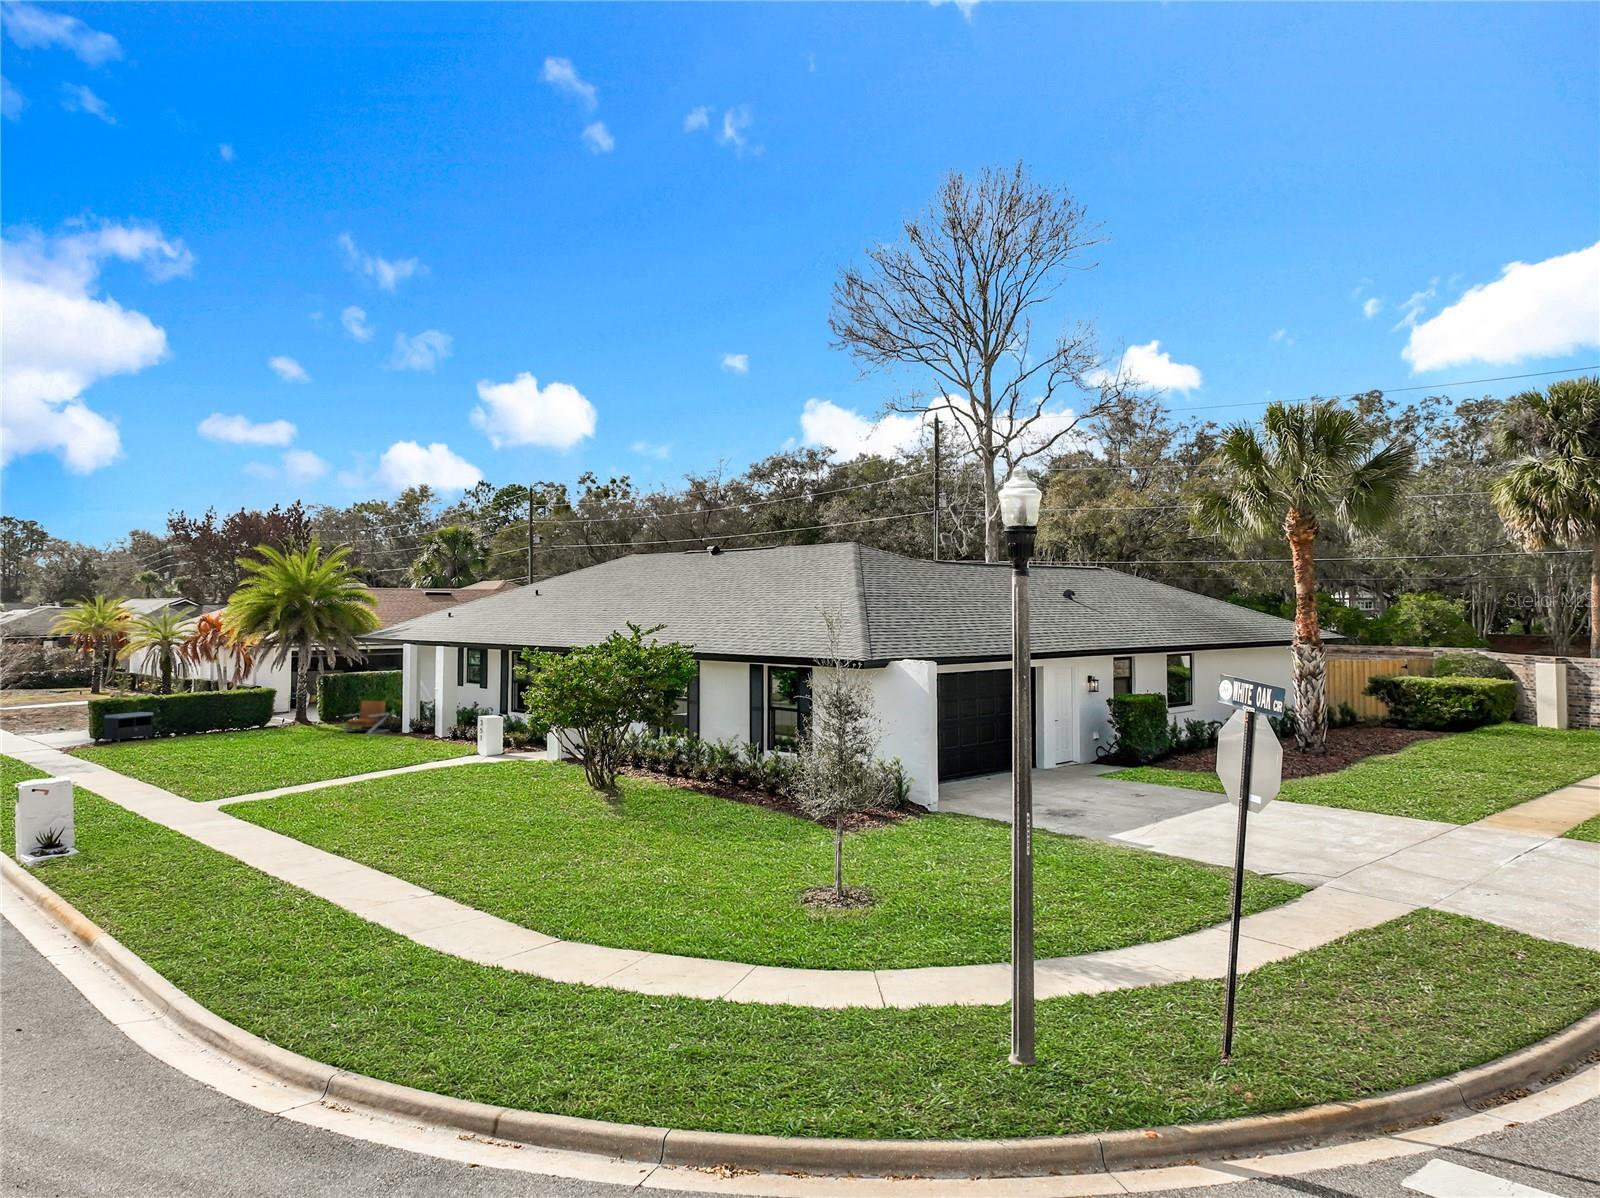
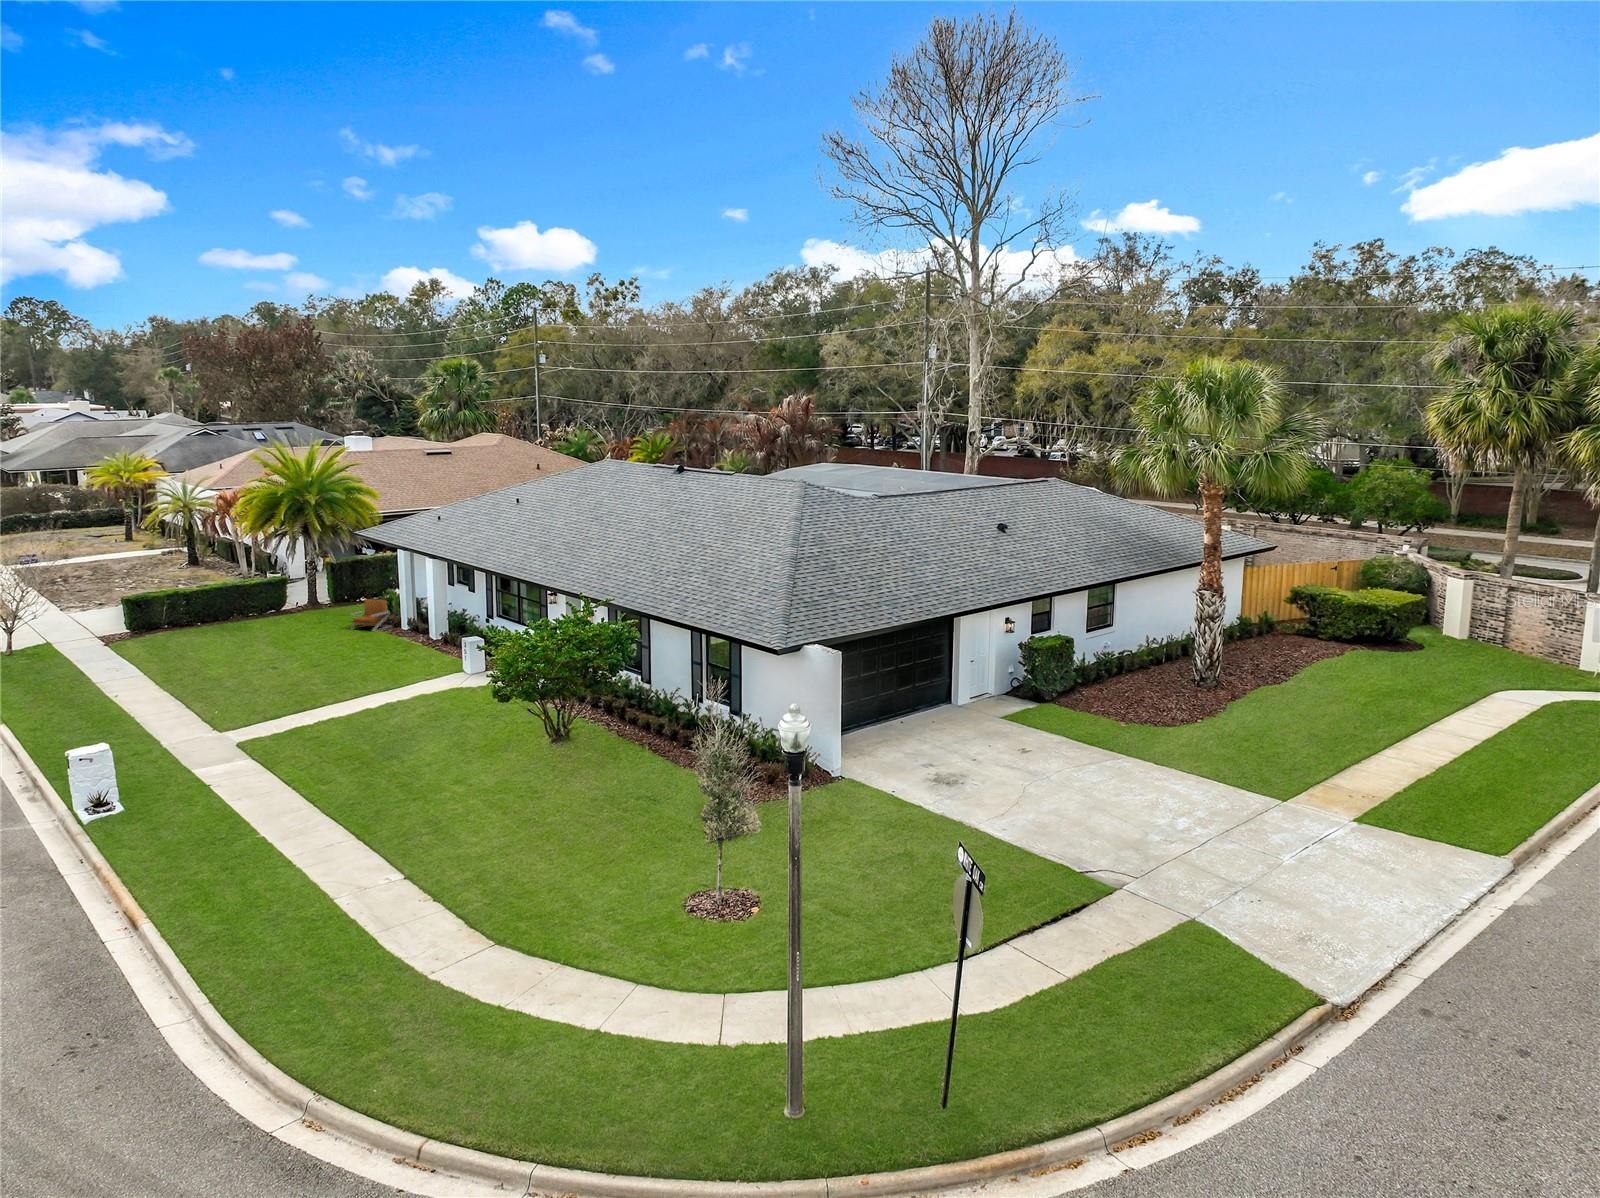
storage bench: present [104,712,153,742] -> none [133,611,179,640]

